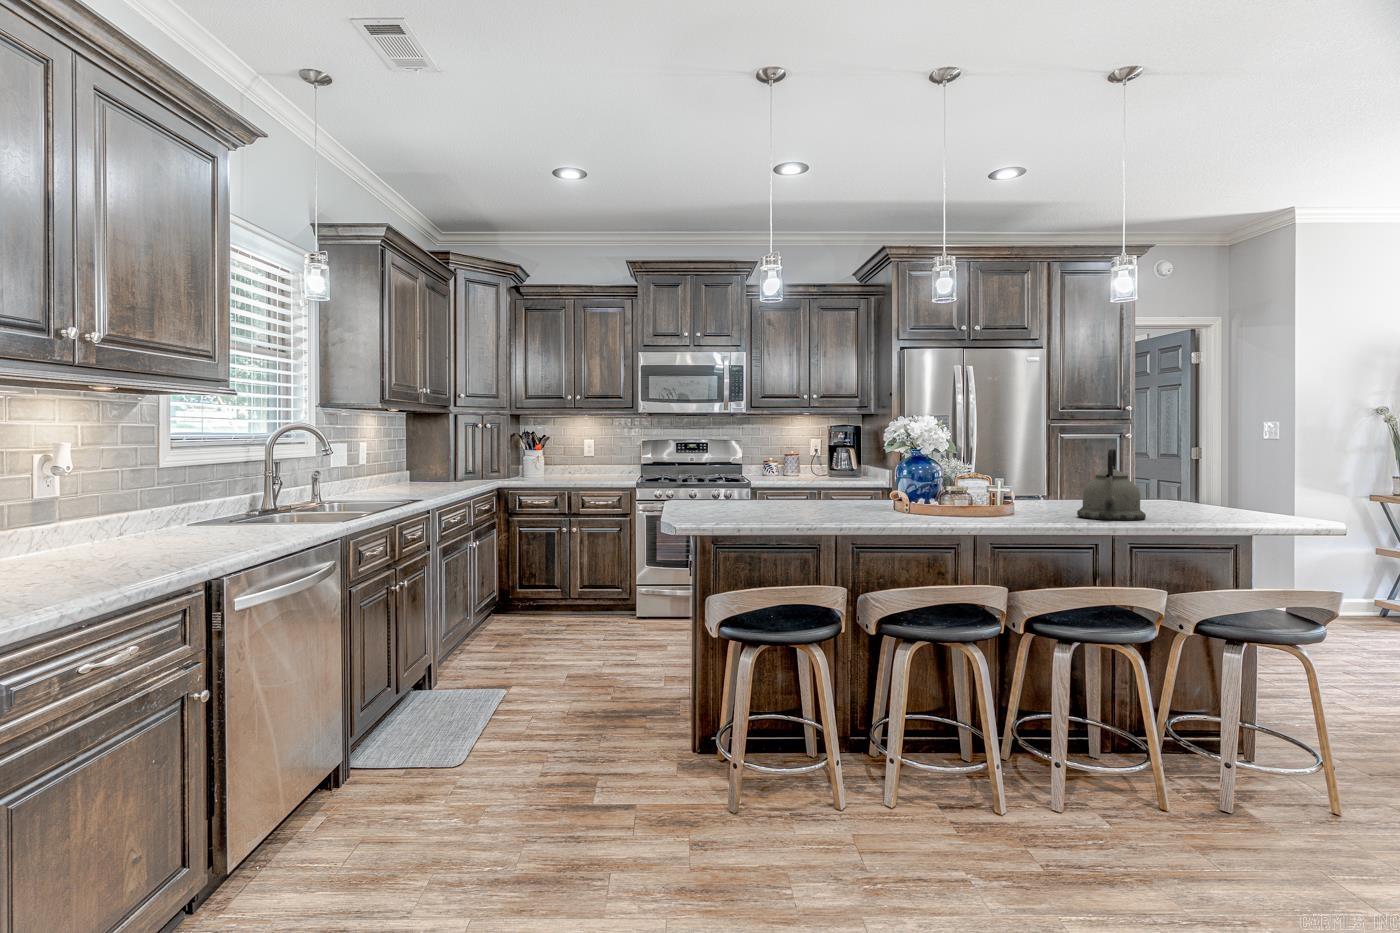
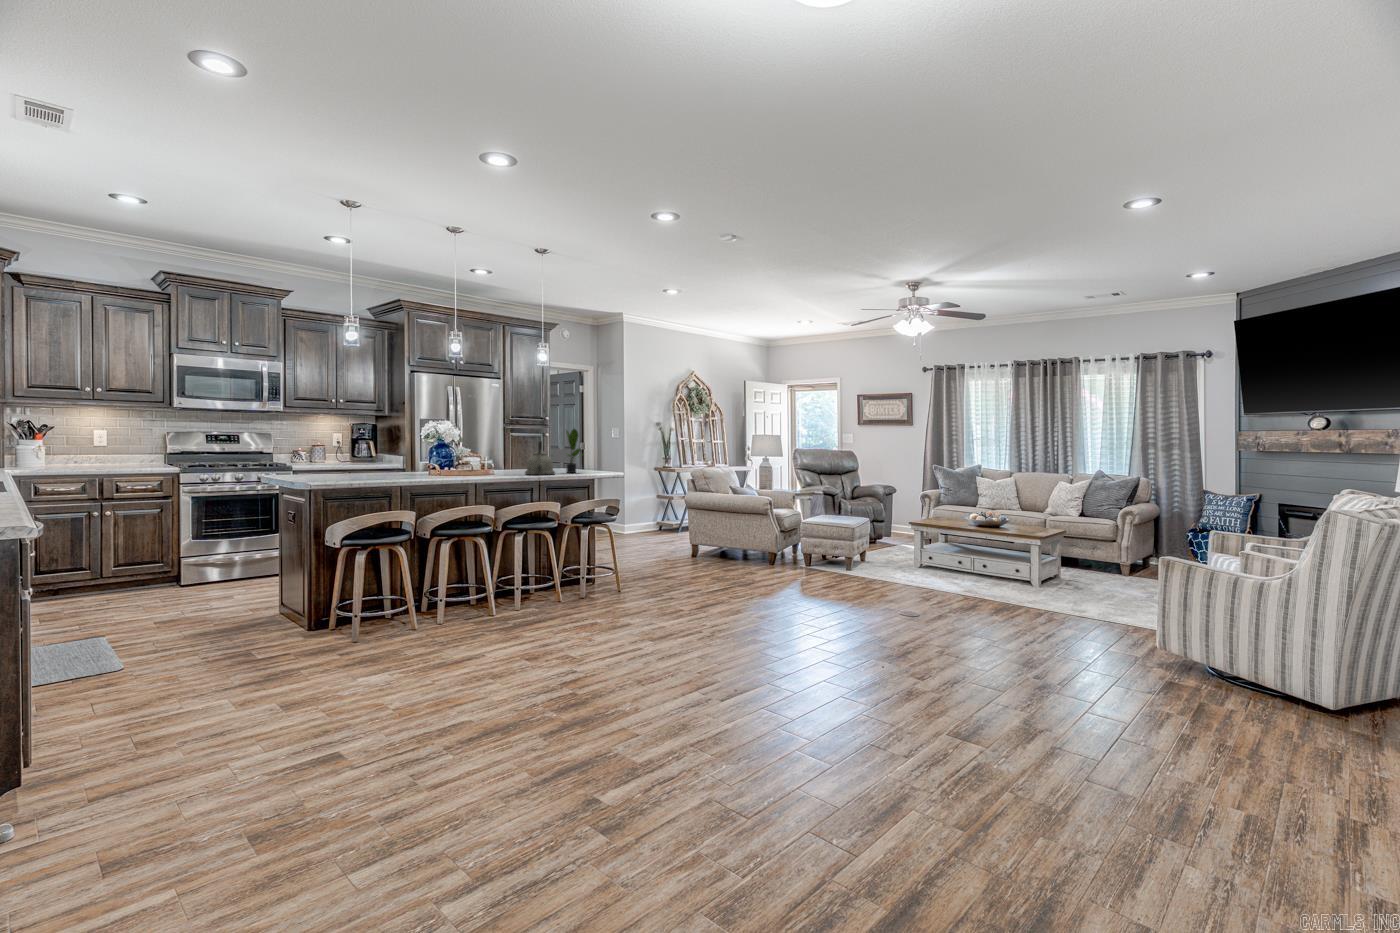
potted plant: none [1159,422,1219,516] -> present [566,429,581,473]

